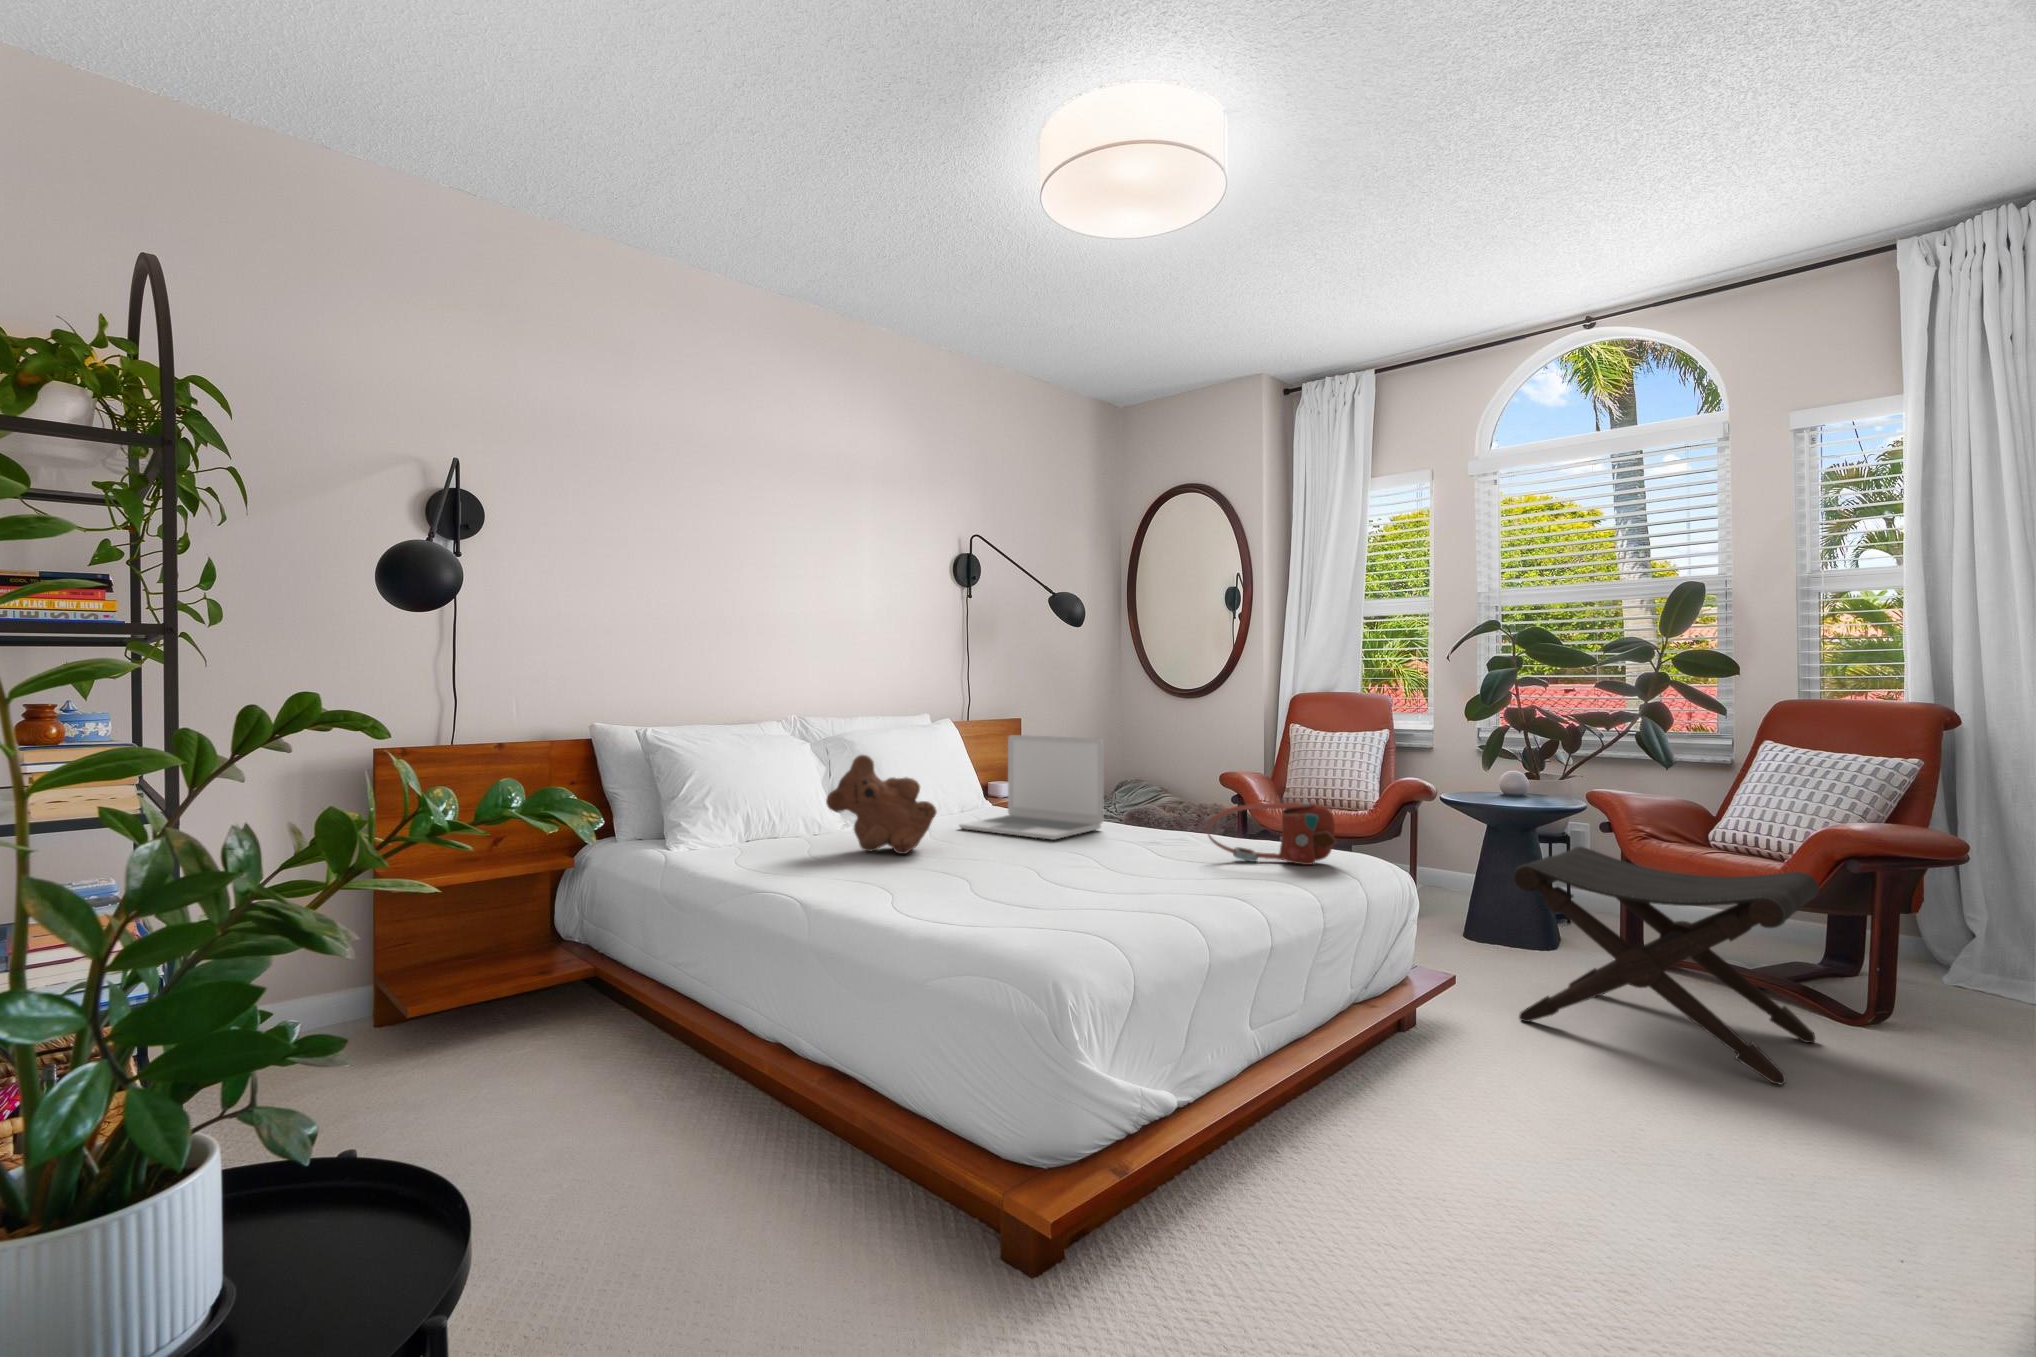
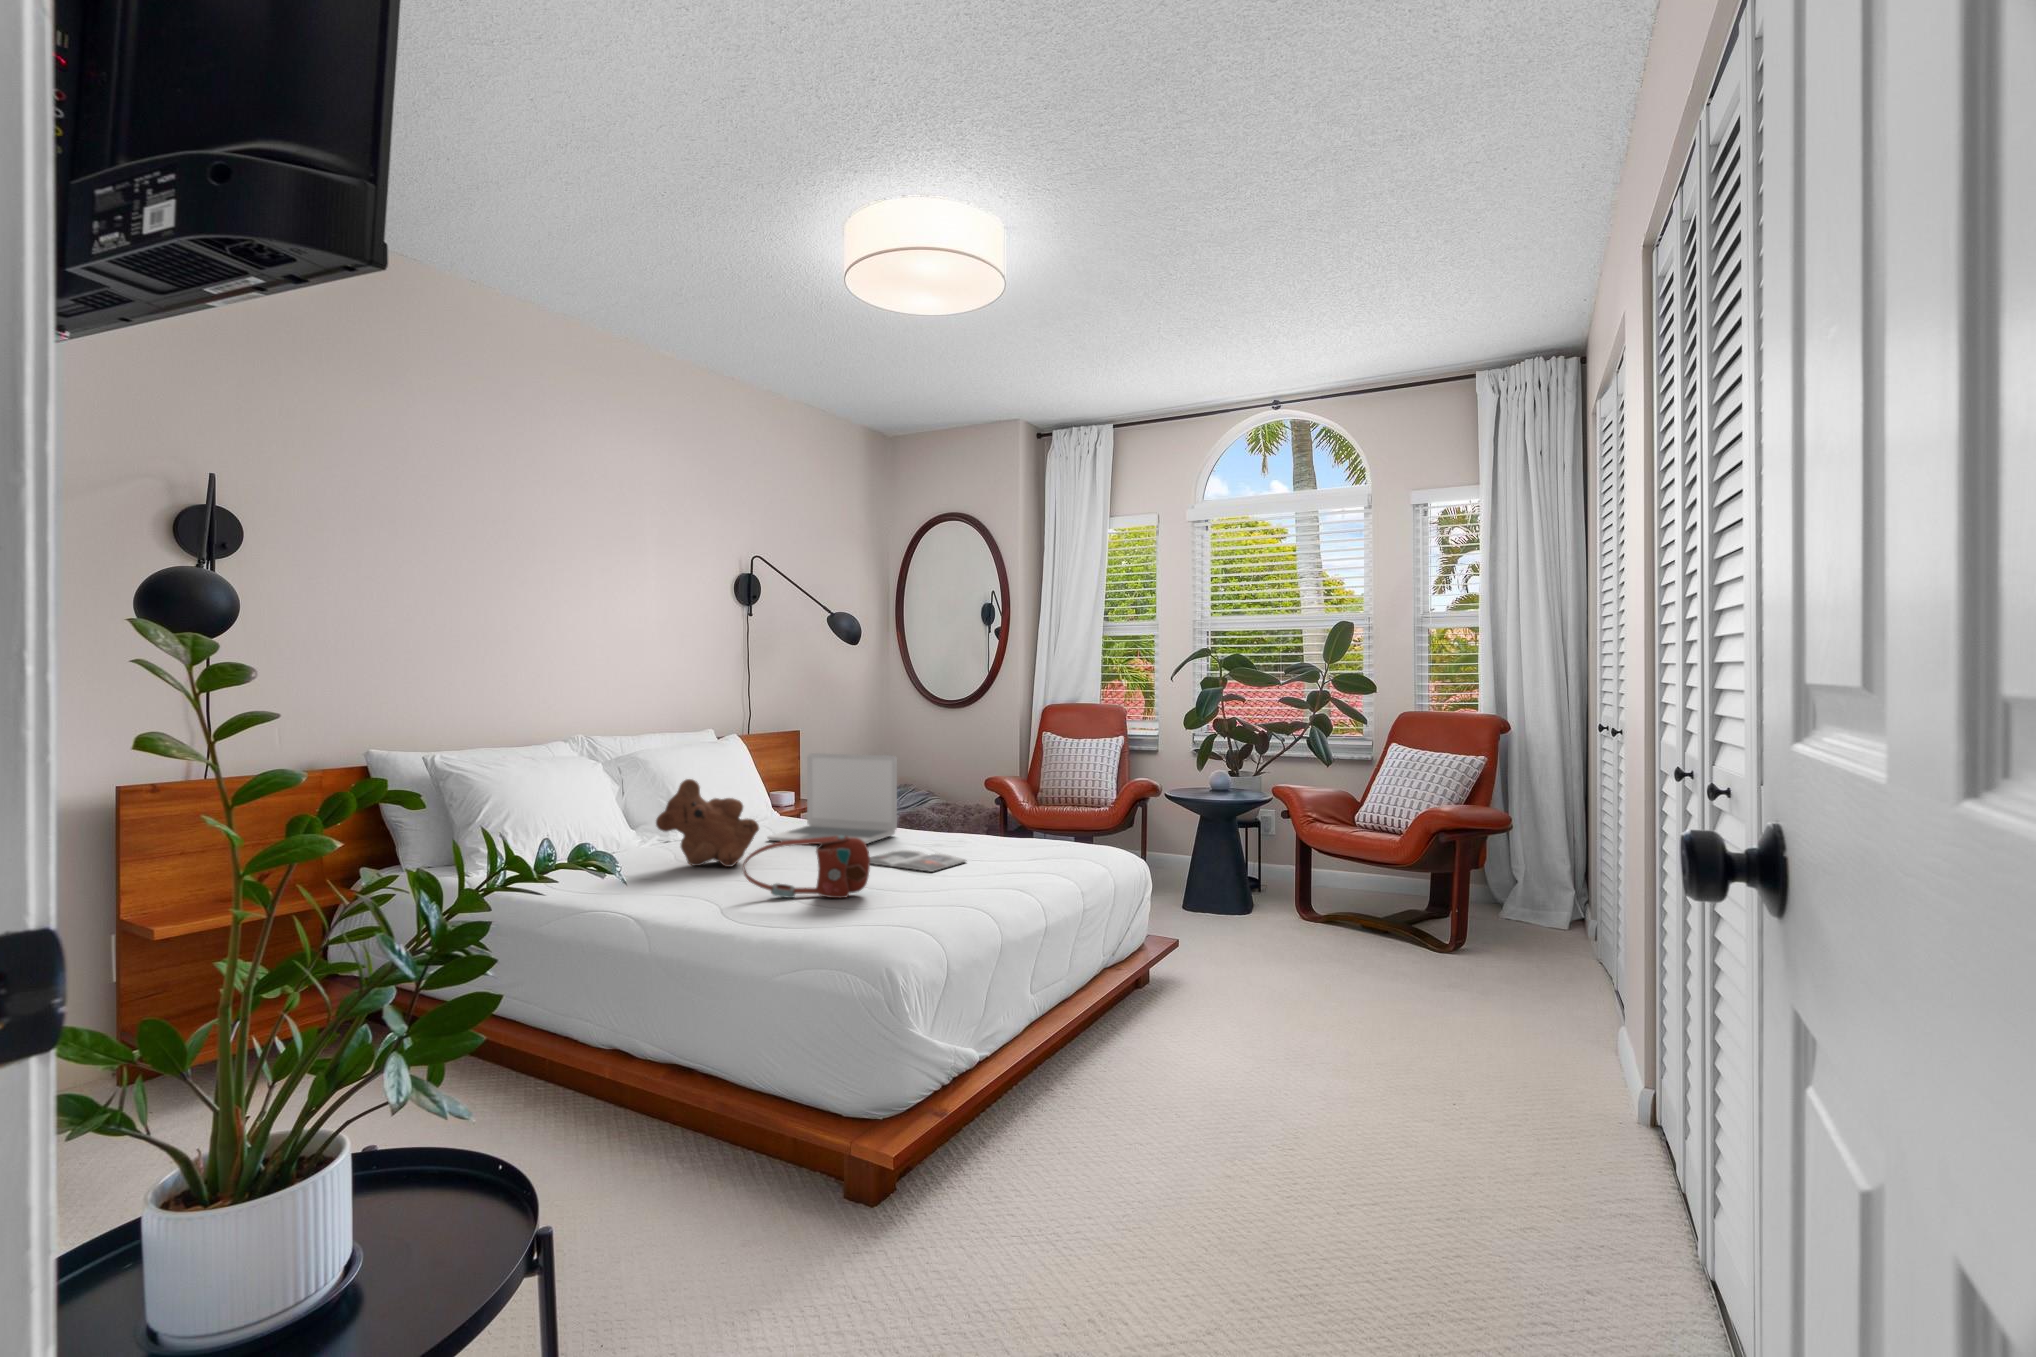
handbag: present [1207,802,1336,865] -> present [743,836,870,898]
magazine: none [1042,846,1175,873] -> present [870,850,967,872]
footstool: present [1514,847,1819,1085] -> none [1221,831,1420,996]

